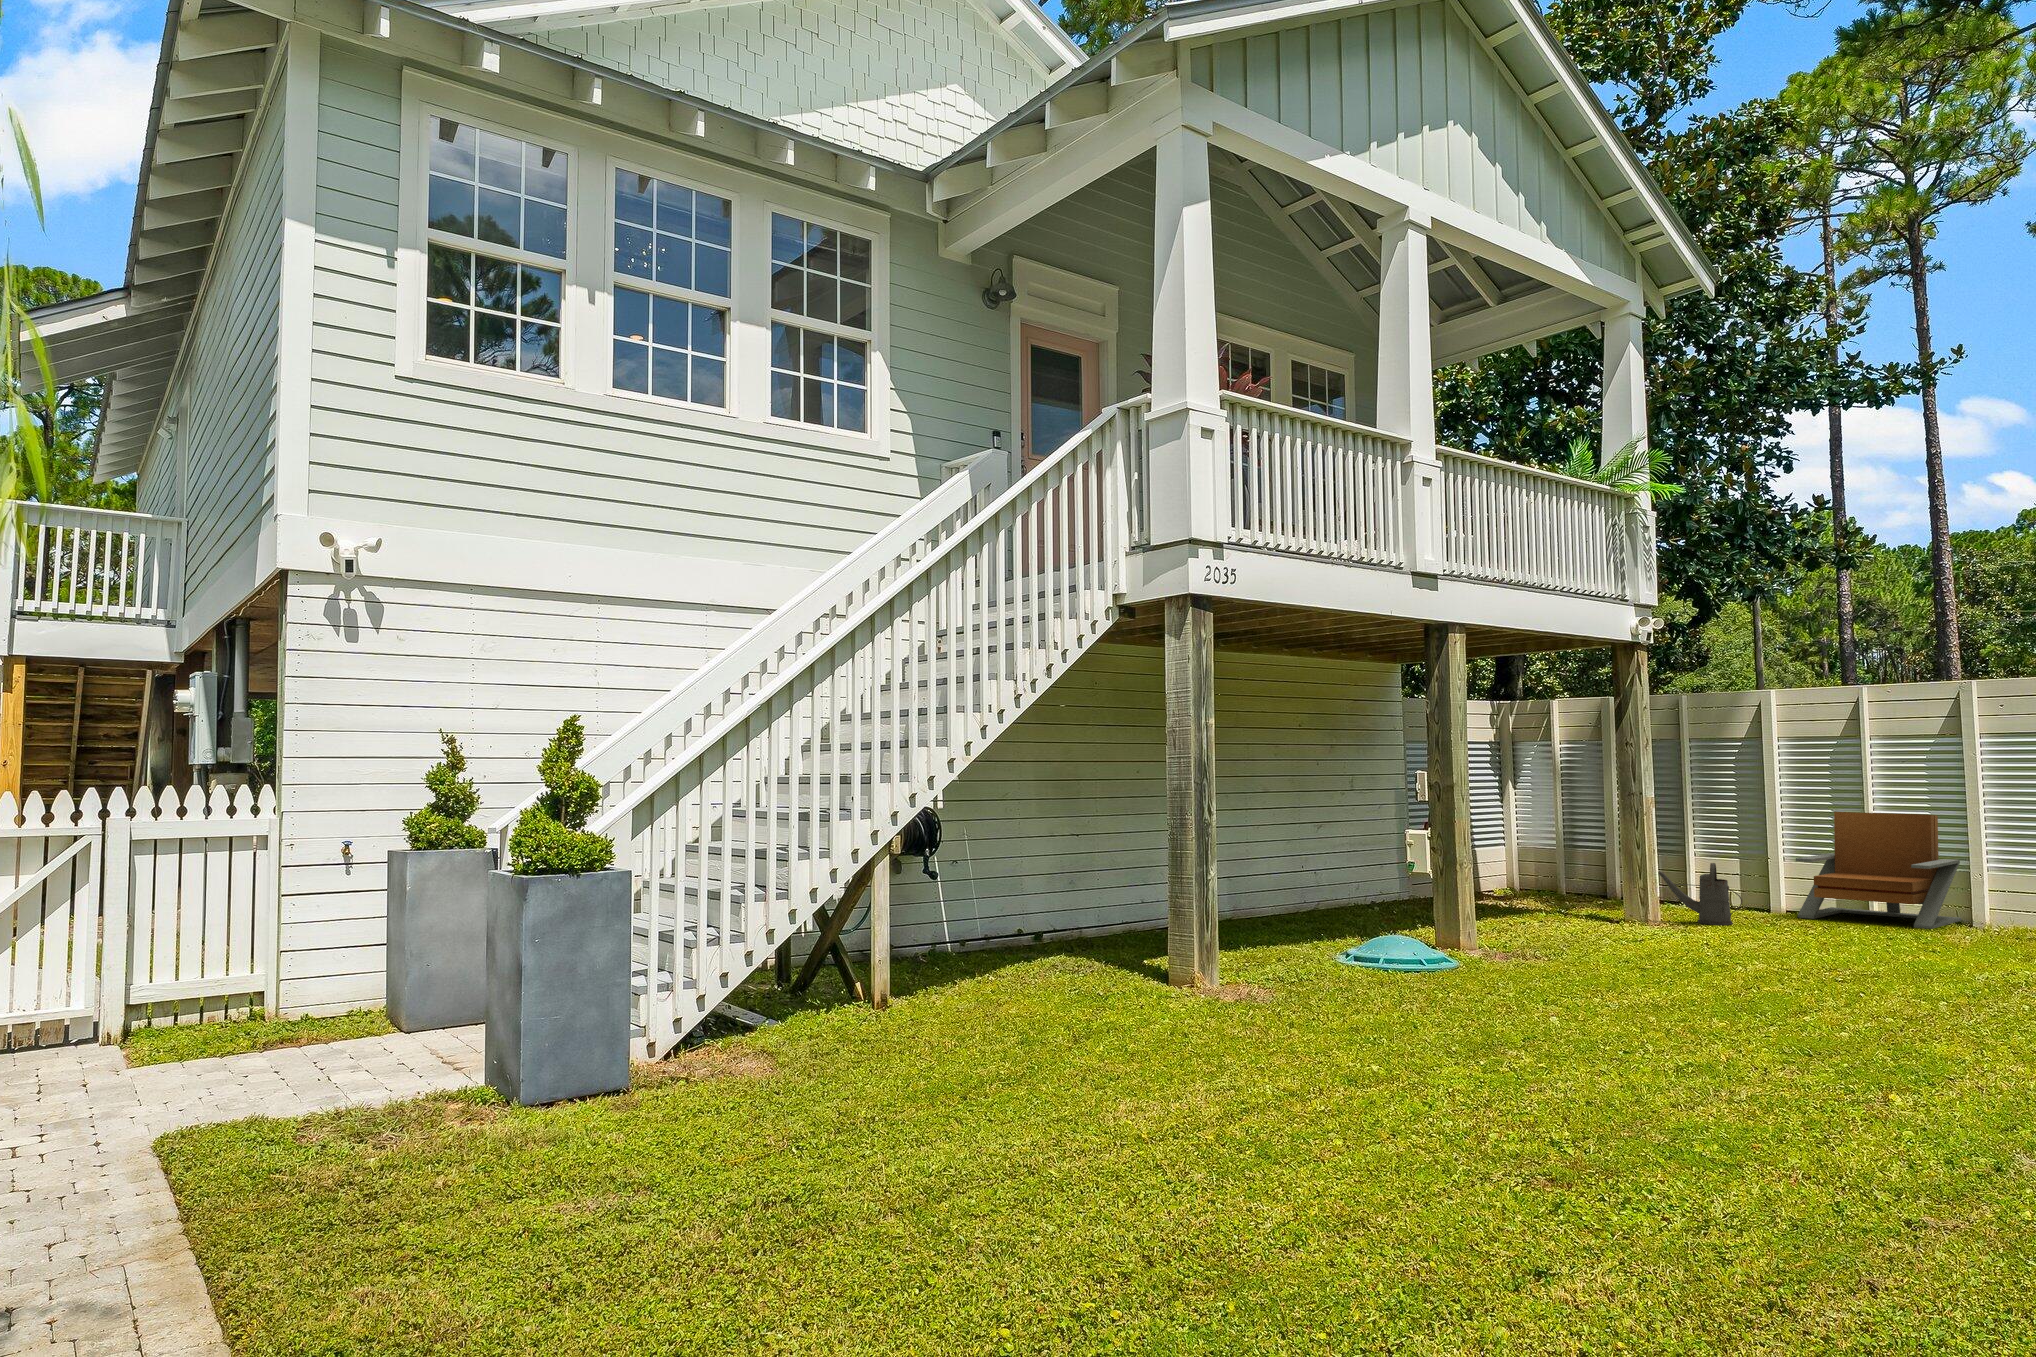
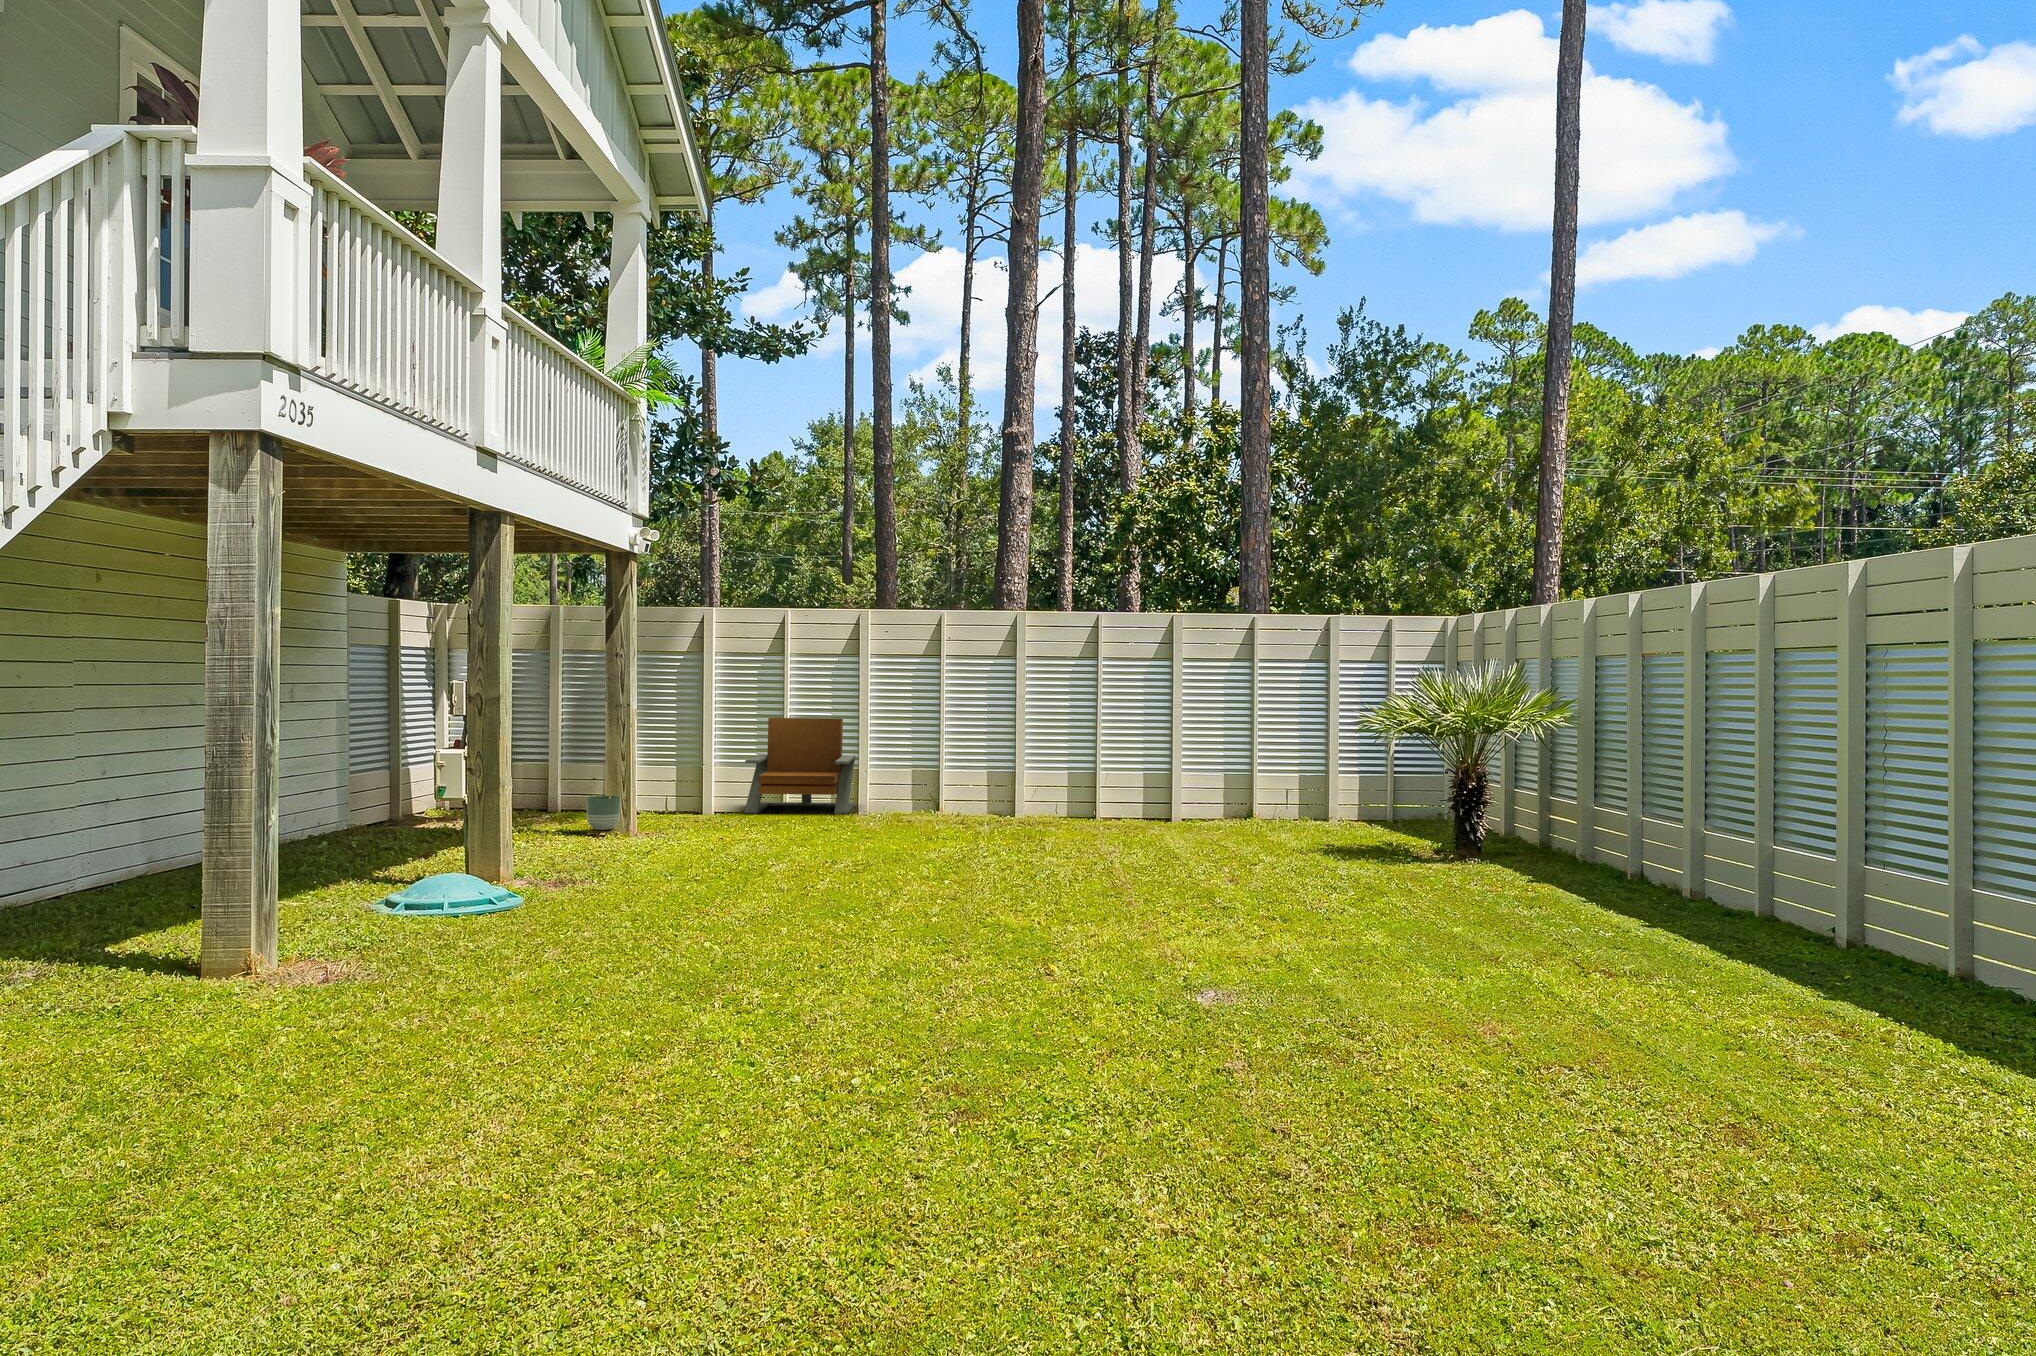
watering can: present [1659,863,1742,925] -> none [643,768,714,827]
planter: none [1598,885,1633,920] -> present [587,796,620,830]

